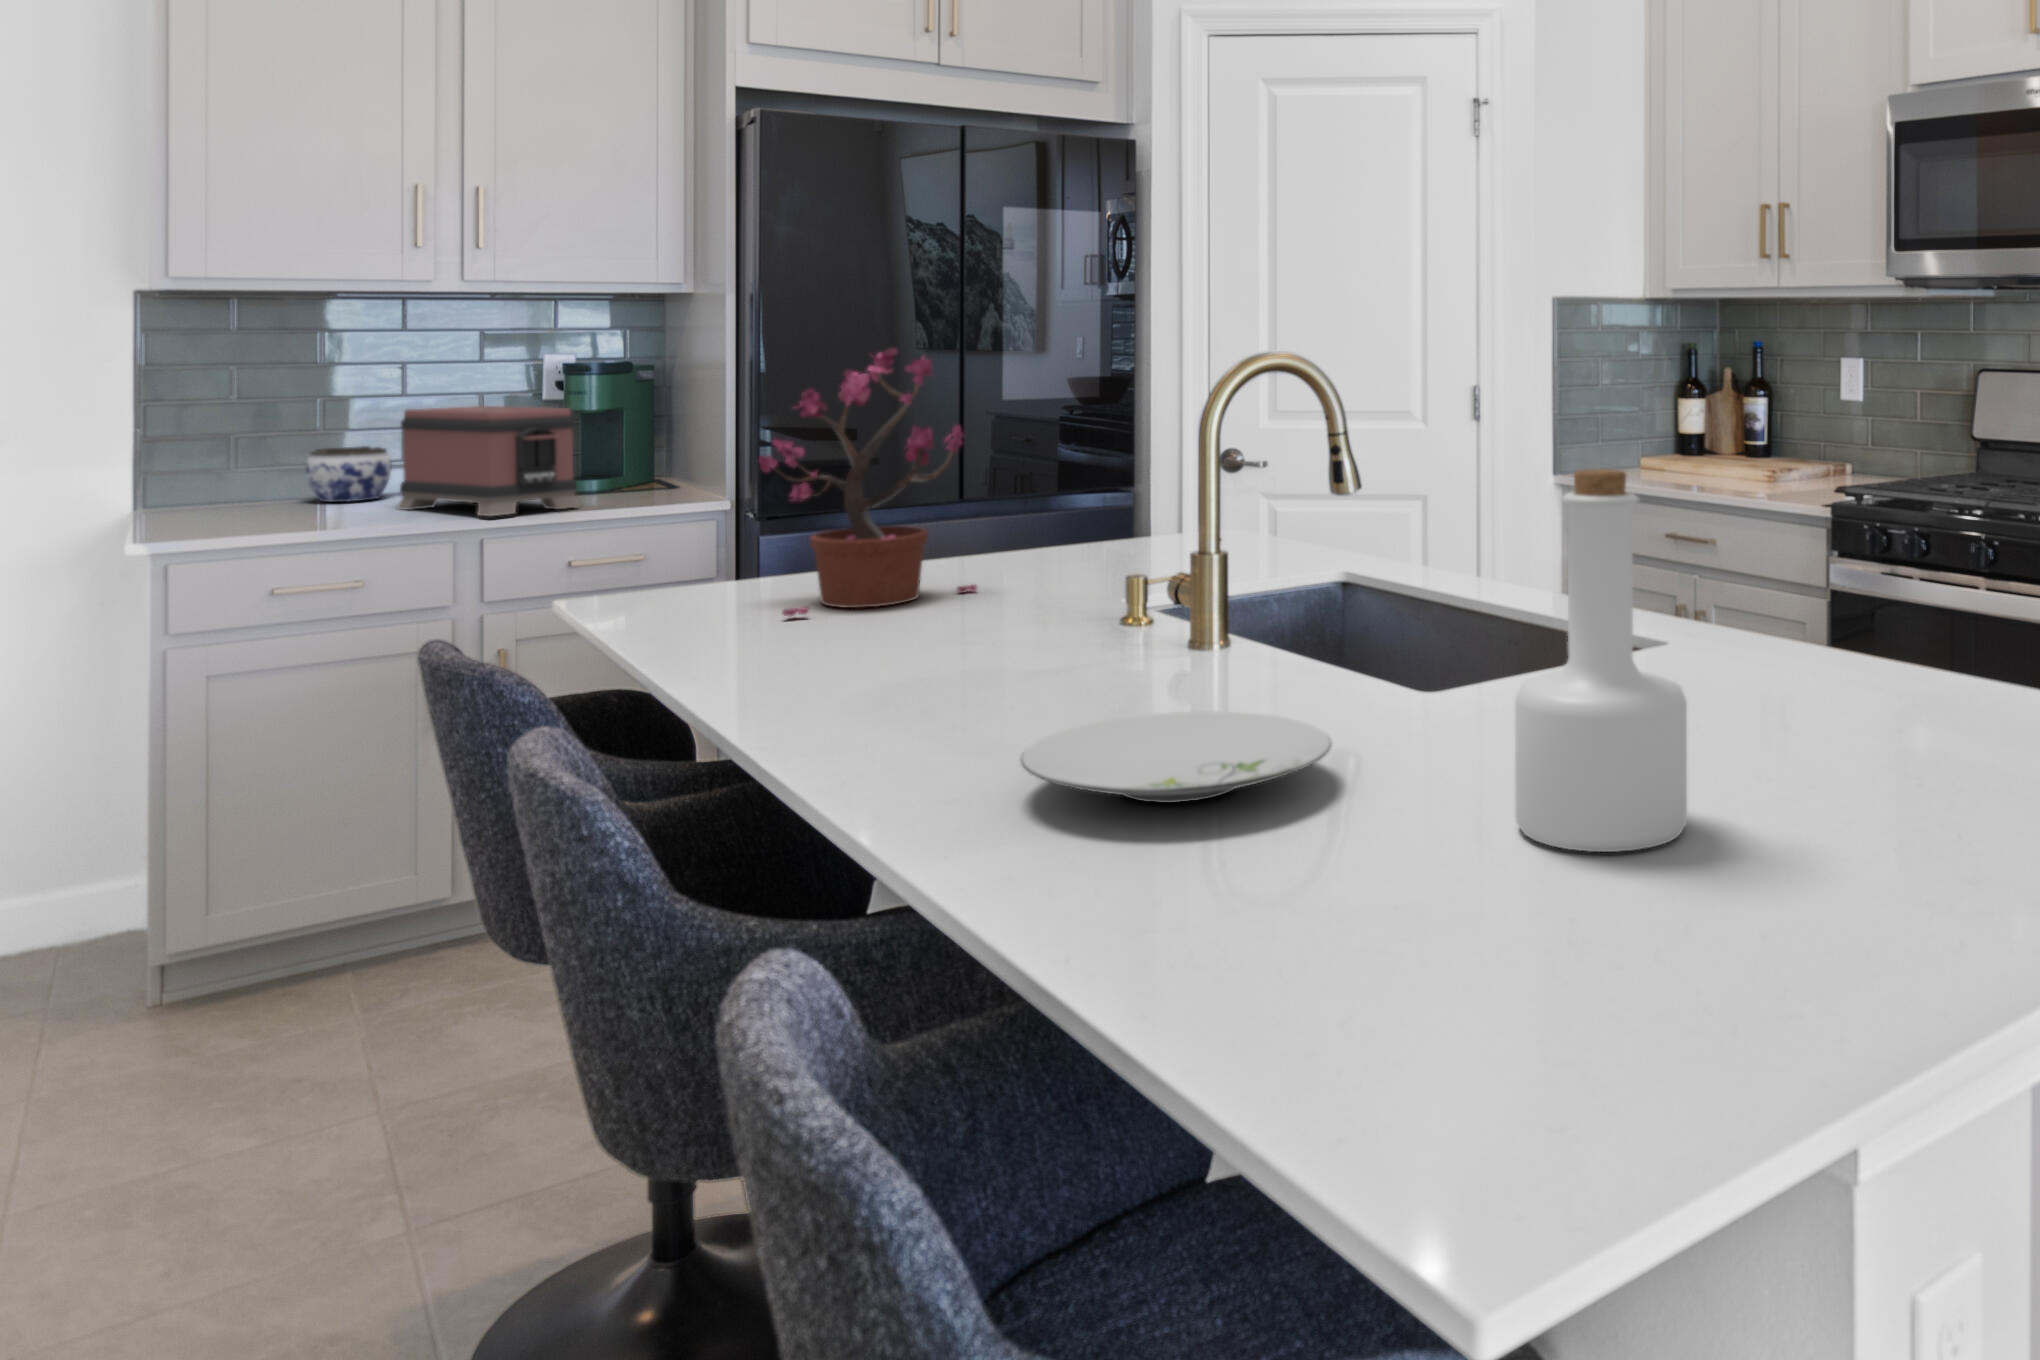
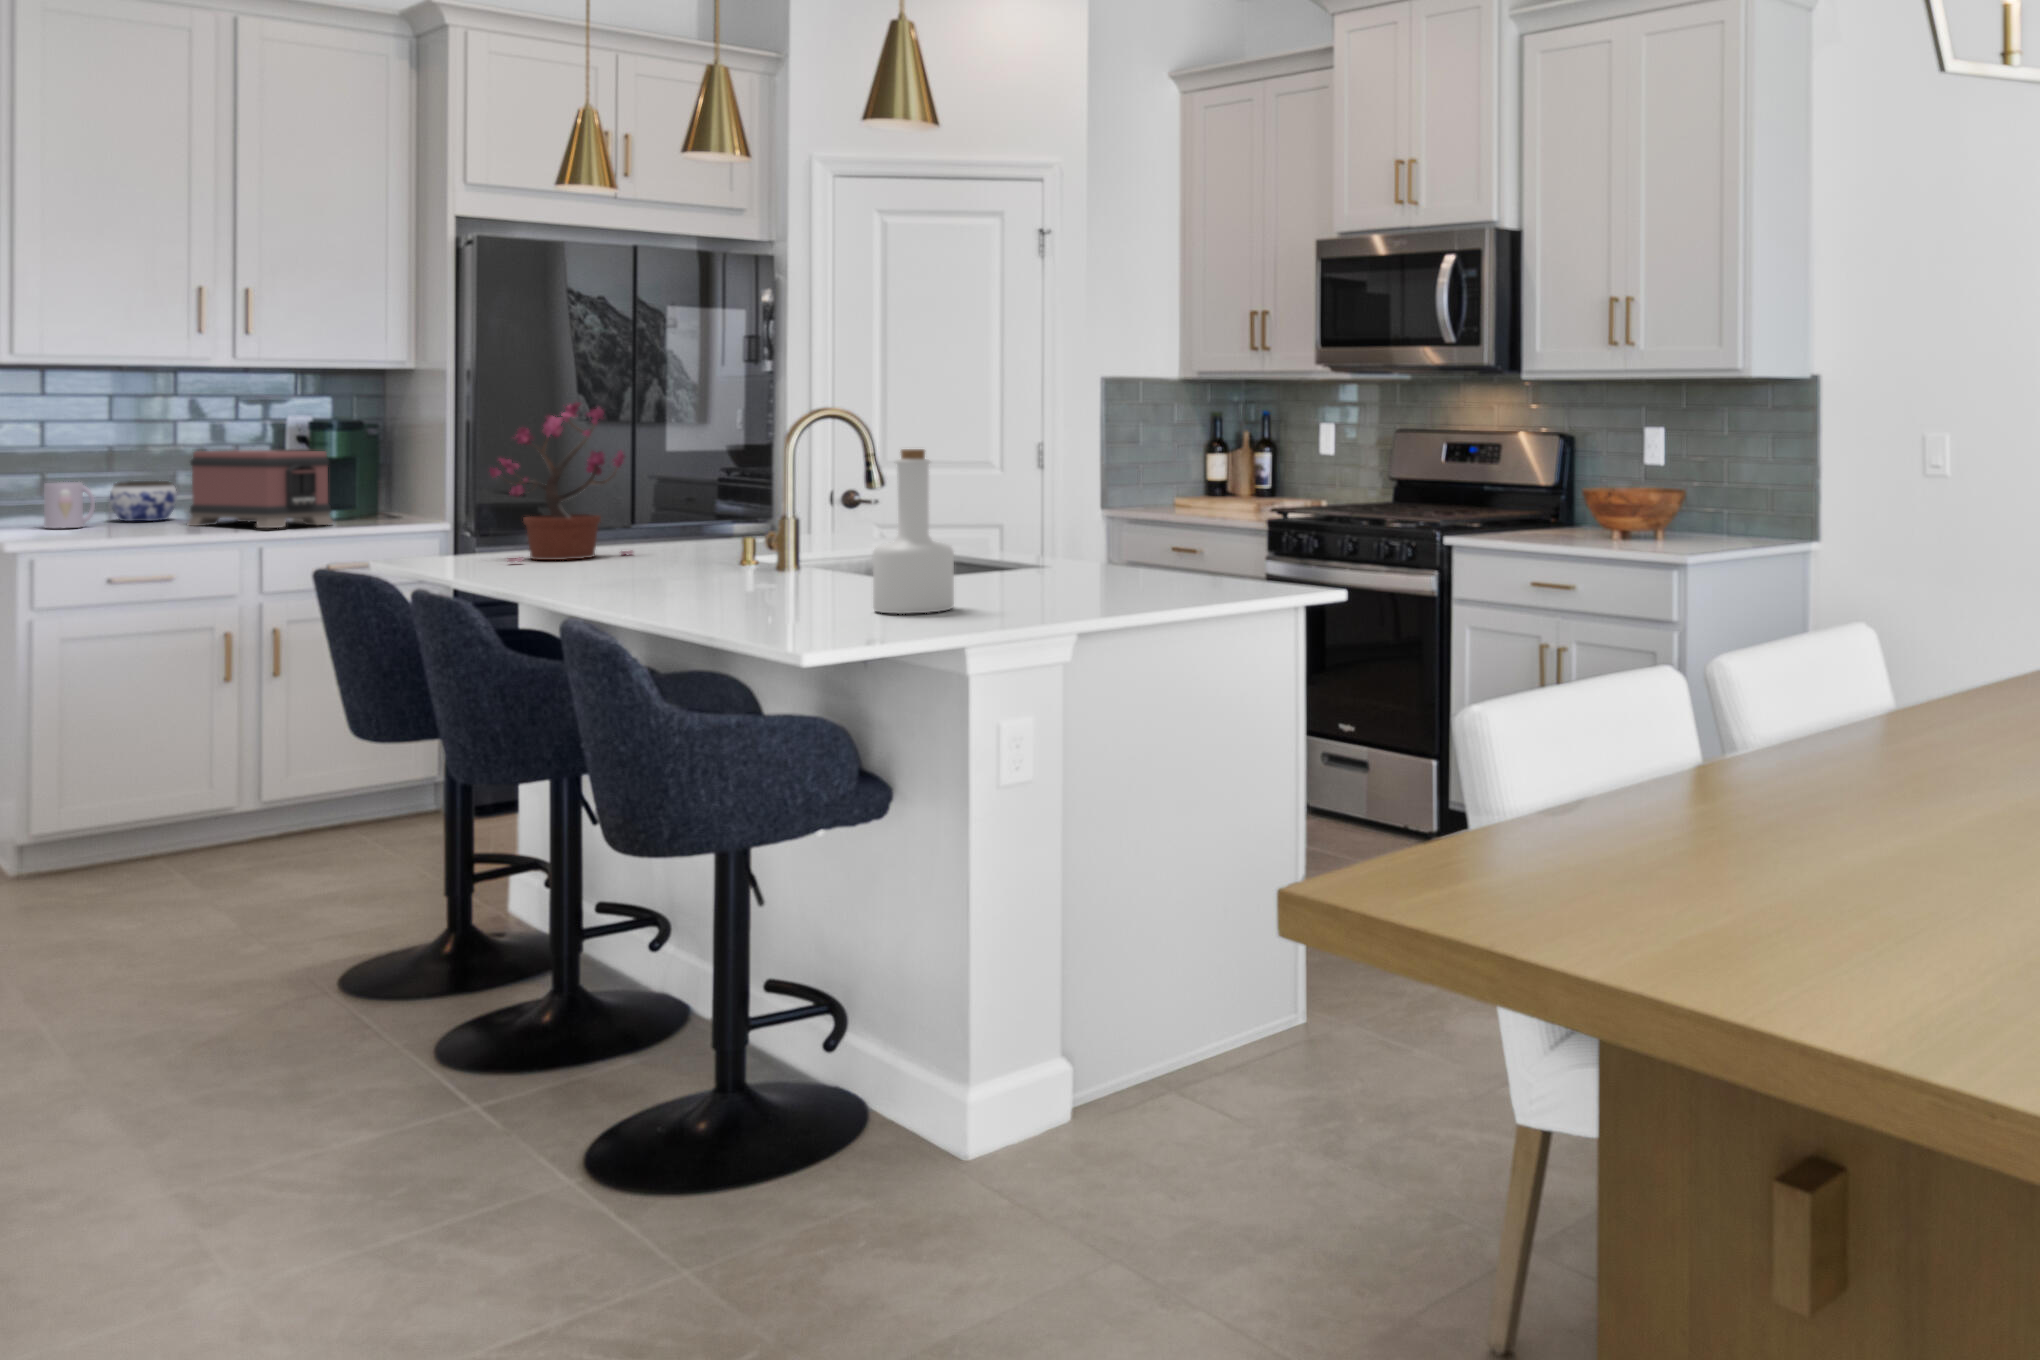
mug: none [213,452,280,516] -> present [44,482,95,528]
plate: present [1021,712,1331,803] -> none [640,578,799,607]

